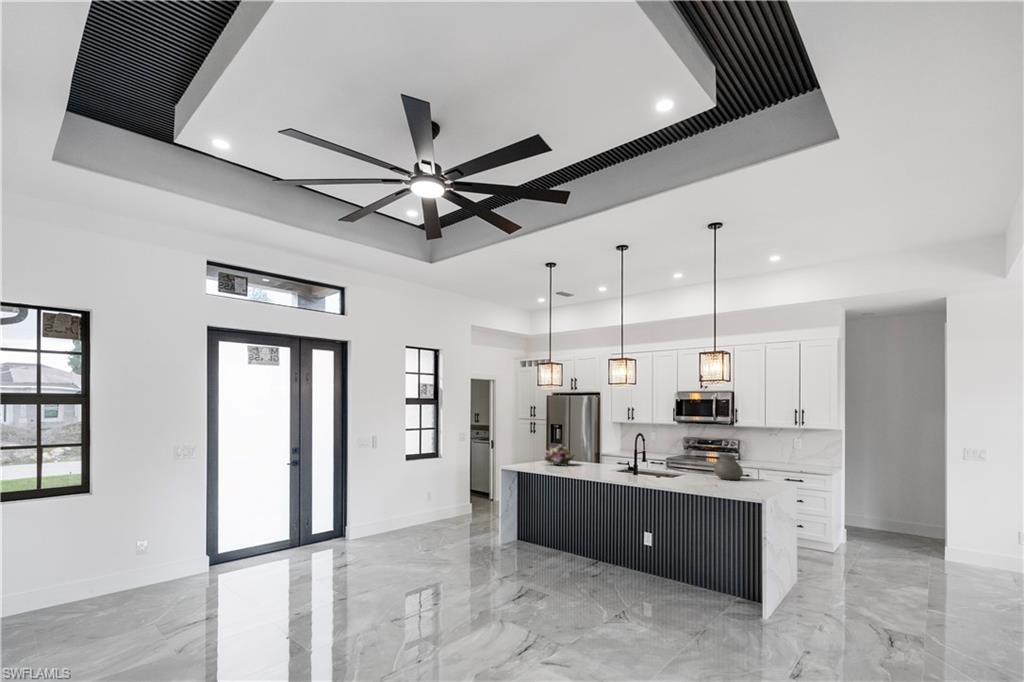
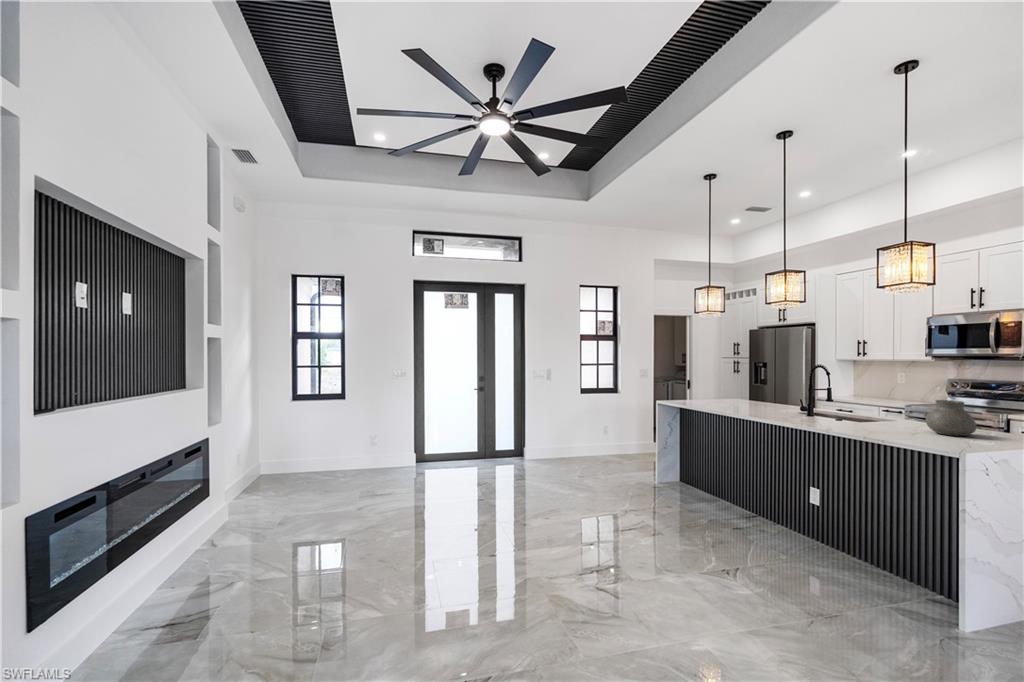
flower arrangement: present [543,445,574,466] -> none [708,382,748,406]

